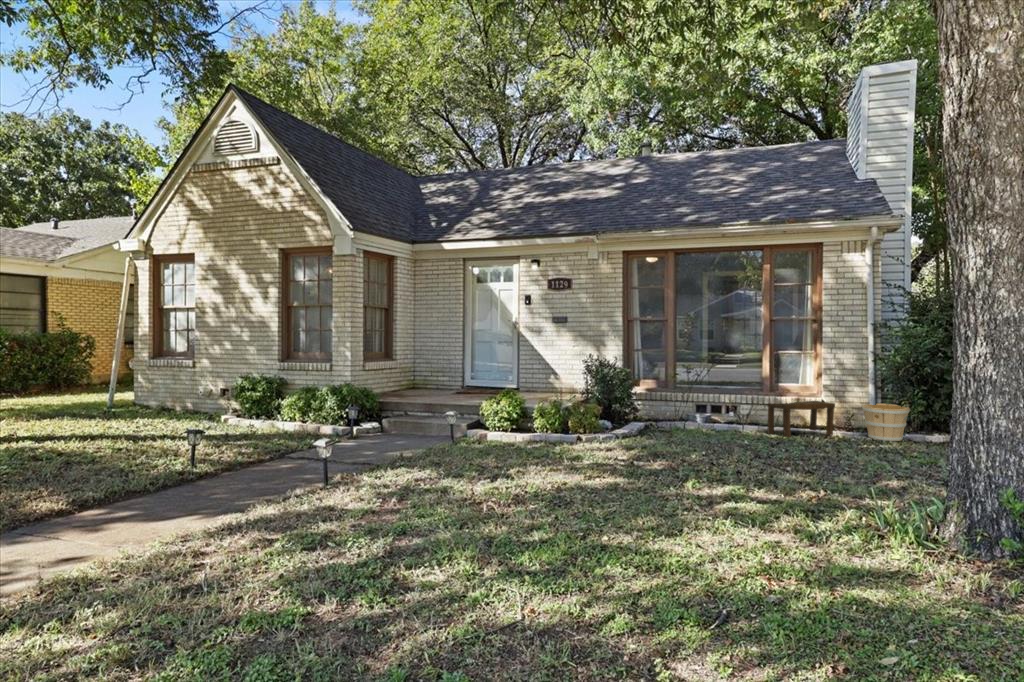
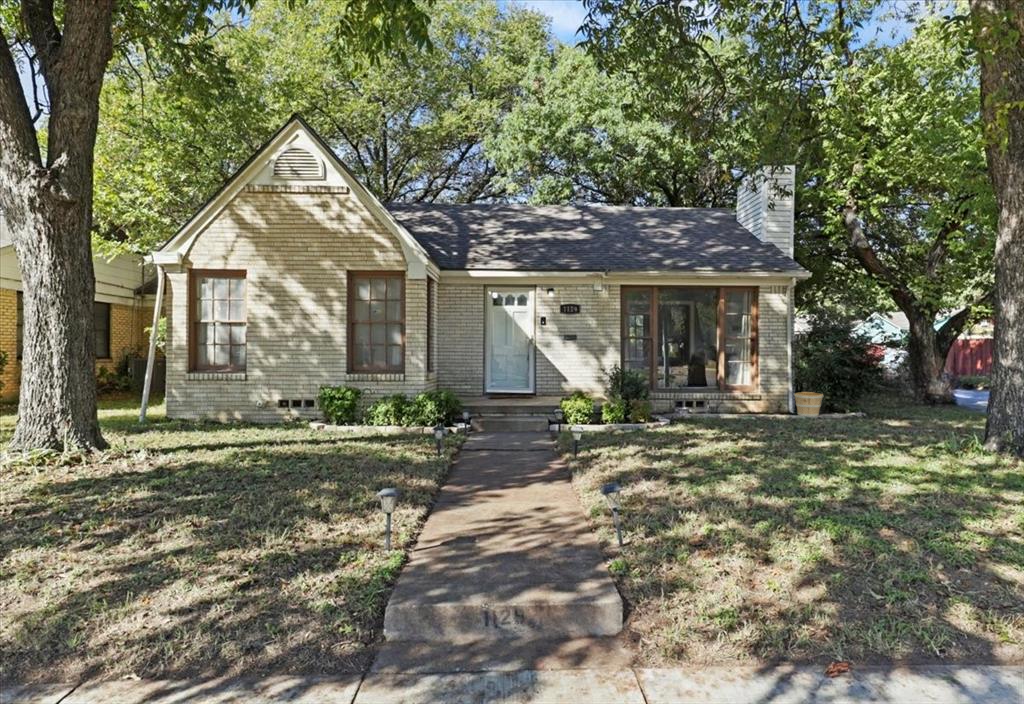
bench: present [767,401,835,437] -> none [739,391,780,418]

